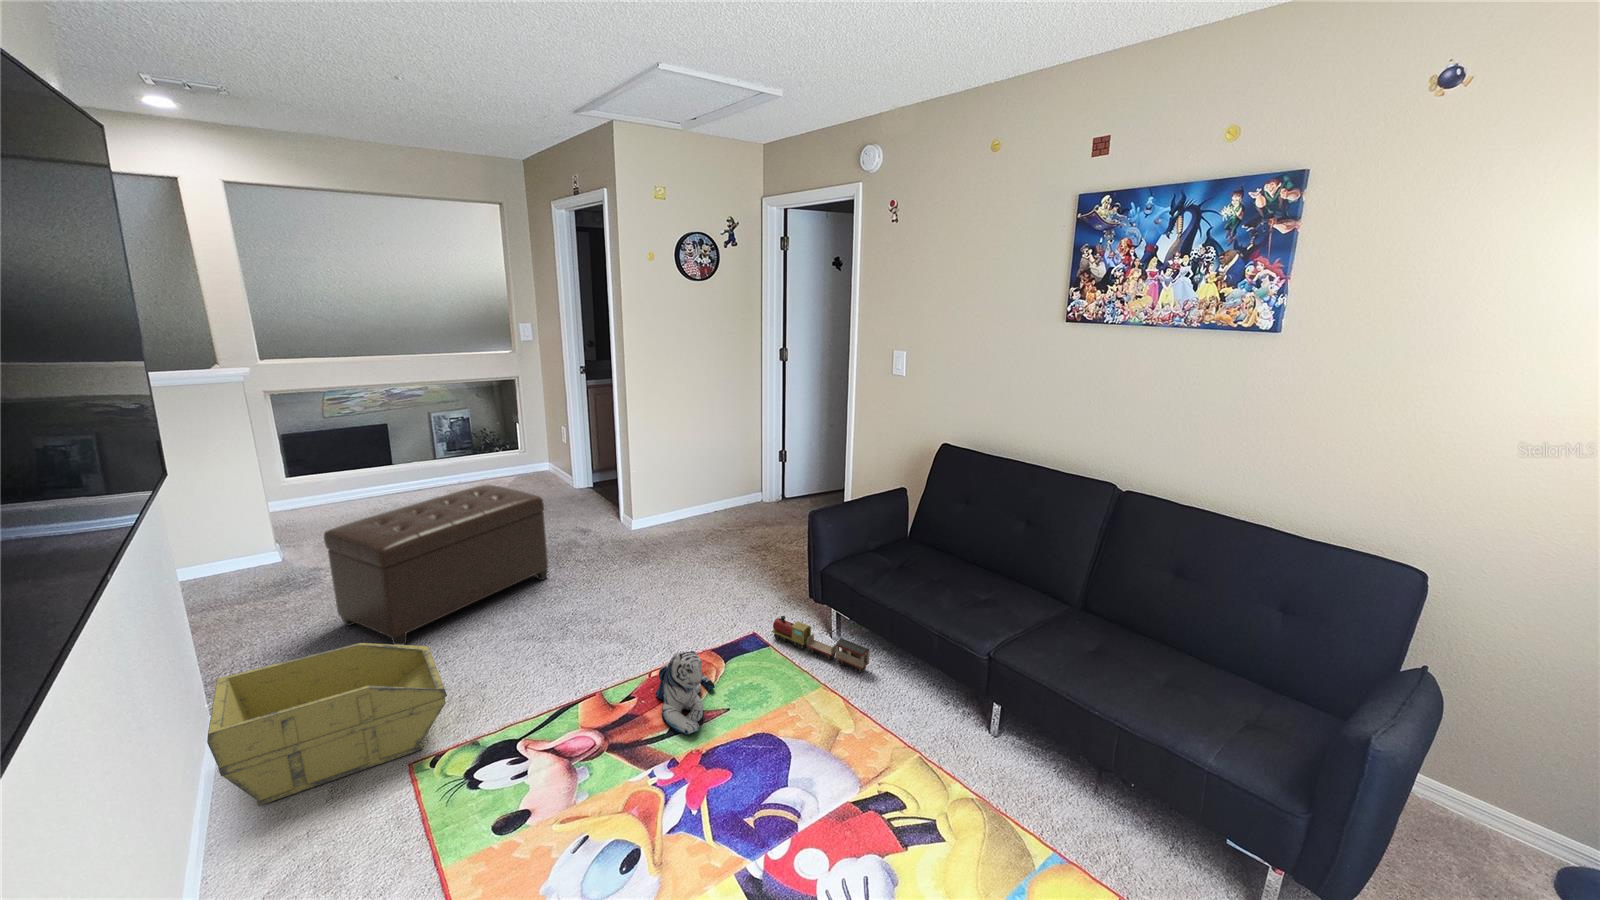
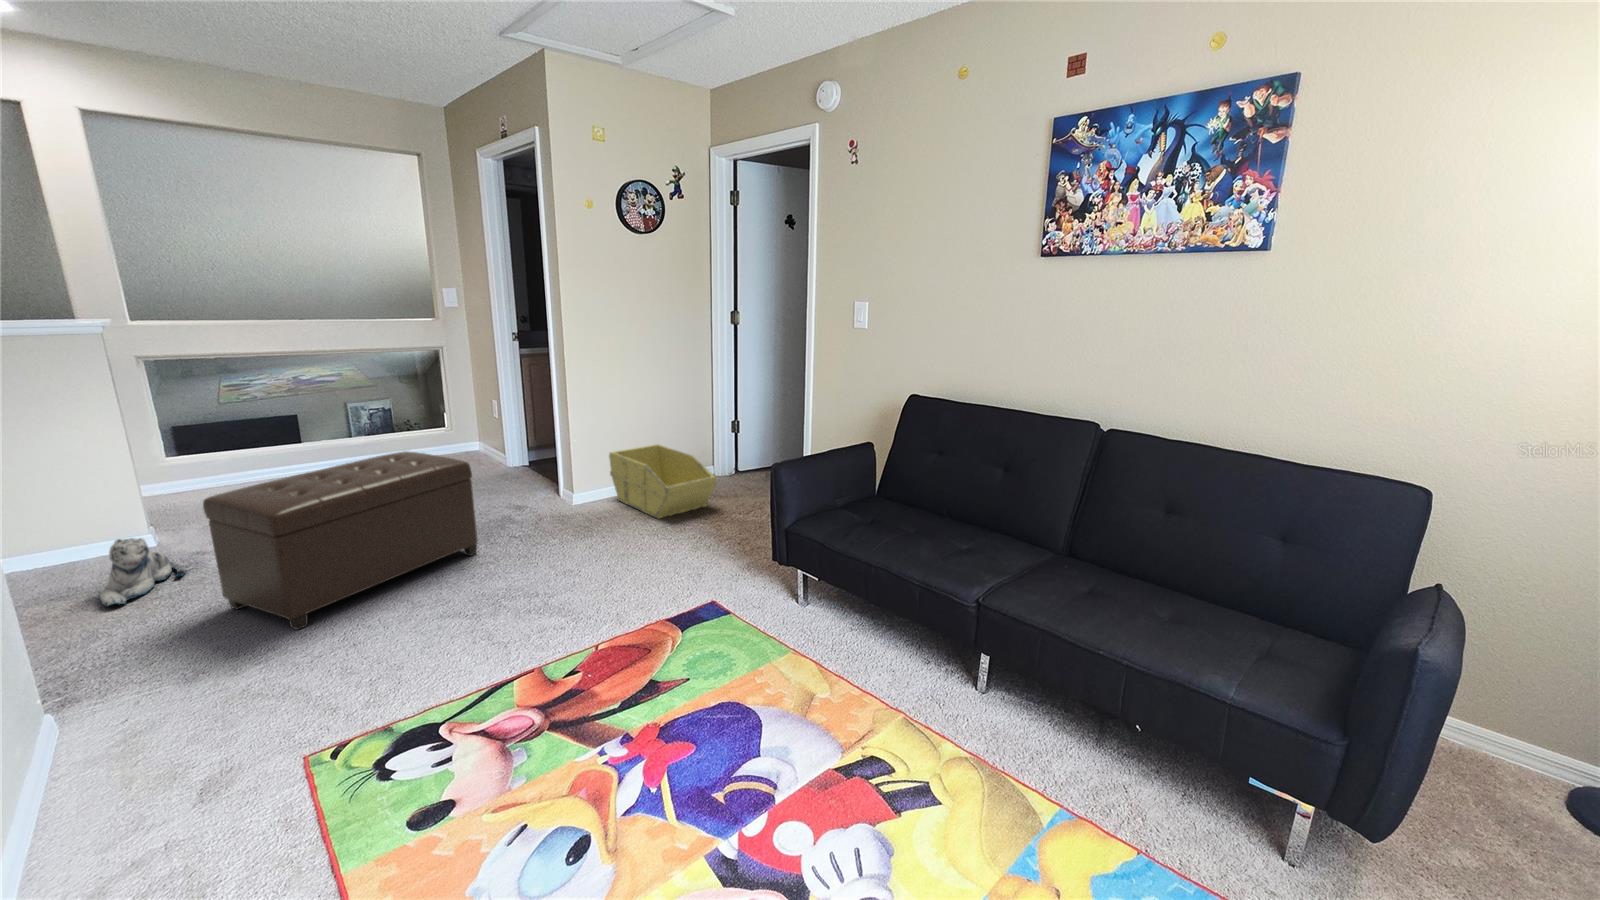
toy train: present [772,616,870,673] -> none [731,580,841,636]
storage bin: present [207,643,447,806] -> present [609,444,716,519]
plush toy: present [655,651,715,735] -> present [100,538,186,607]

